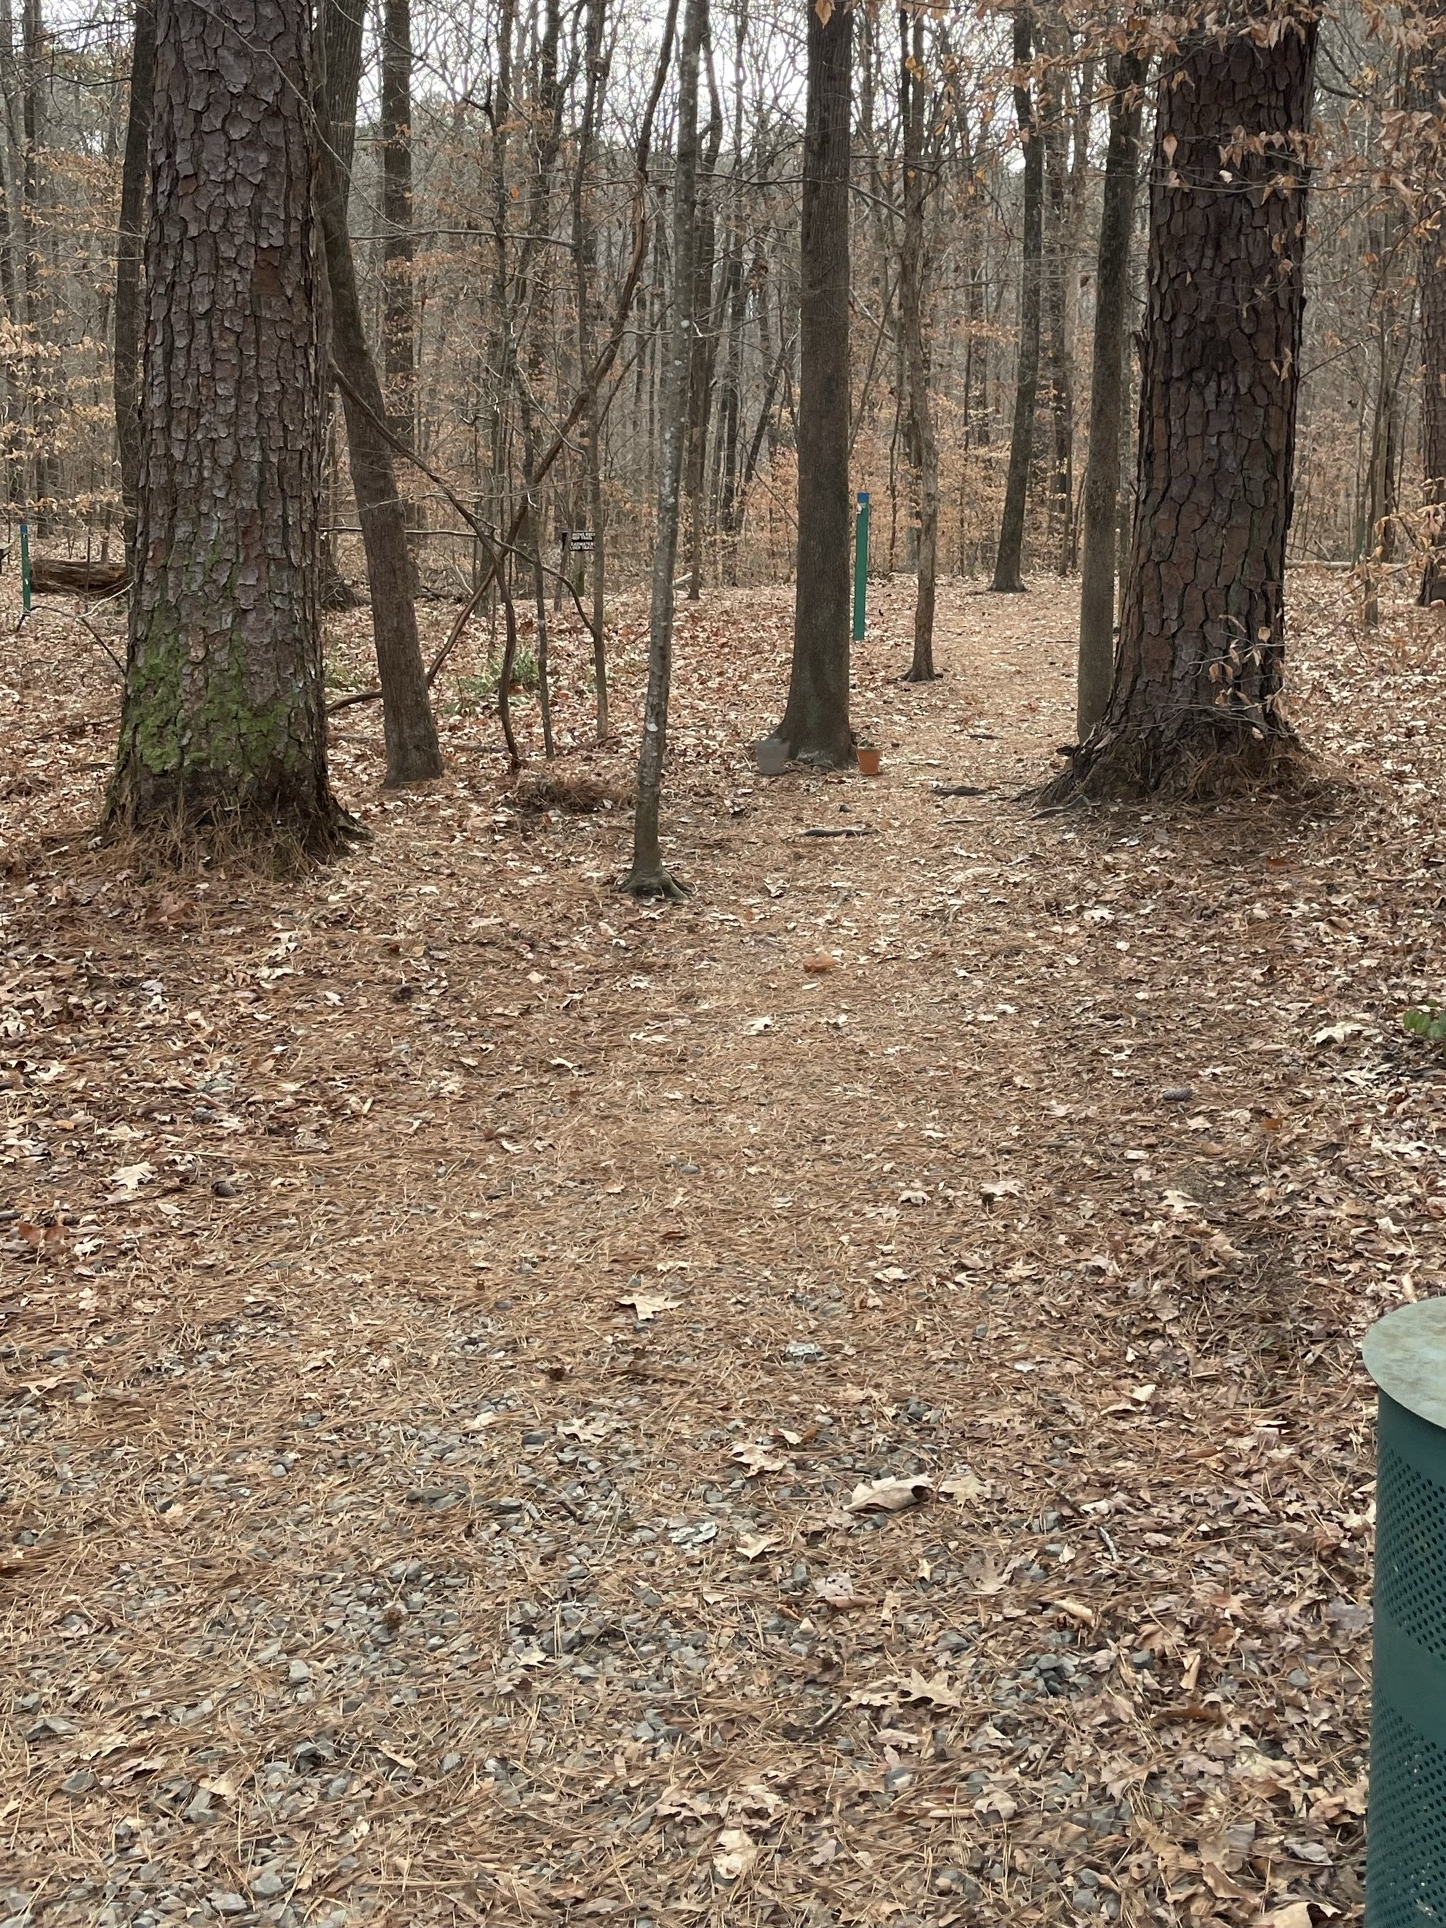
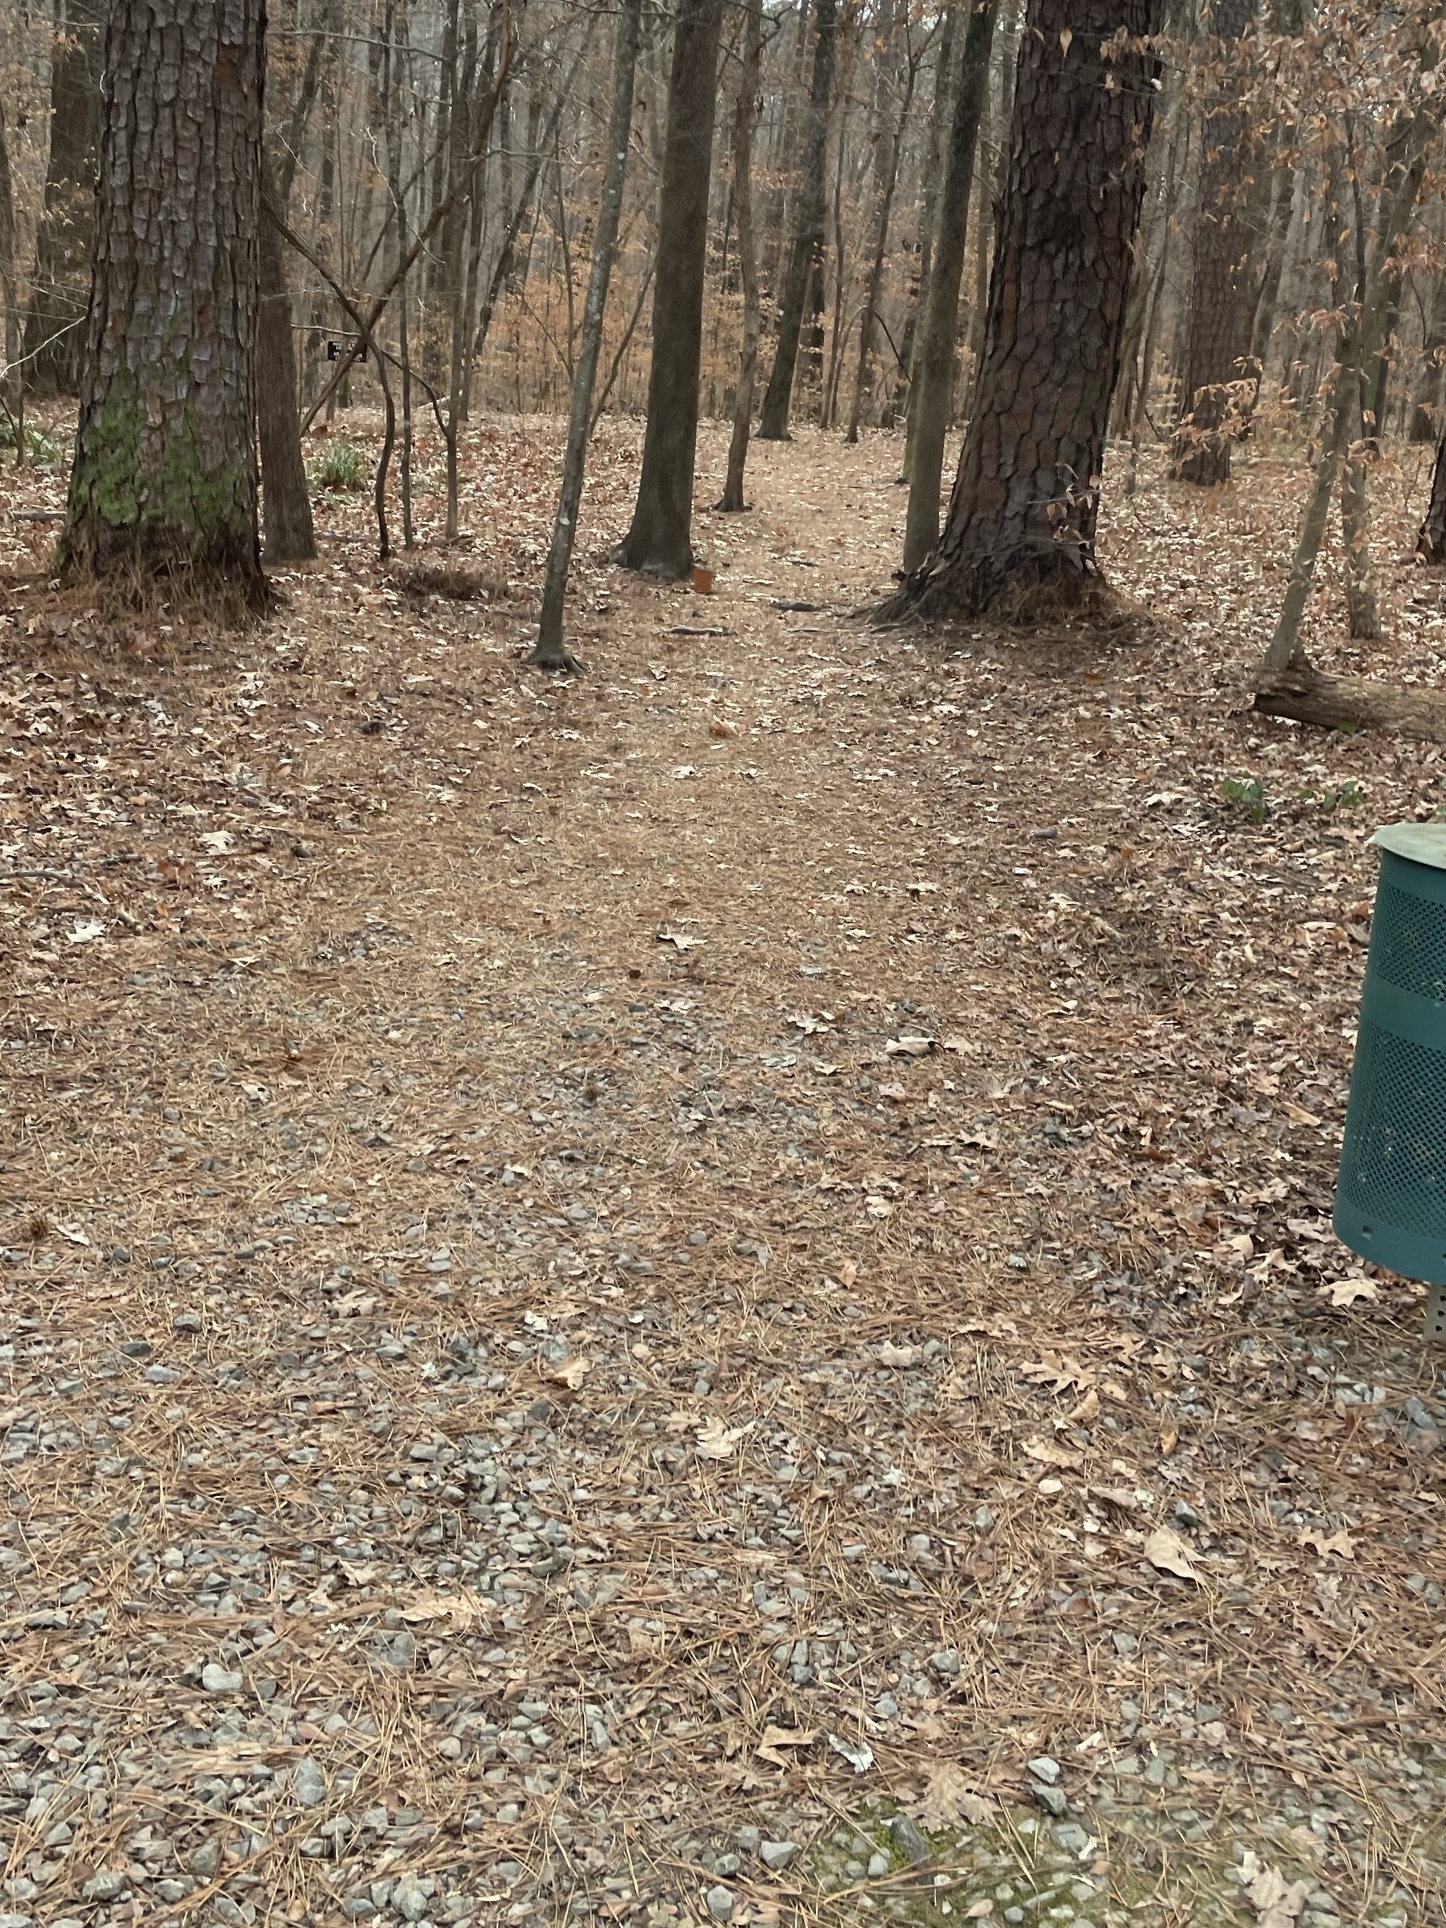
bucket: present [754,727,789,775] -> none [600,540,633,585]

